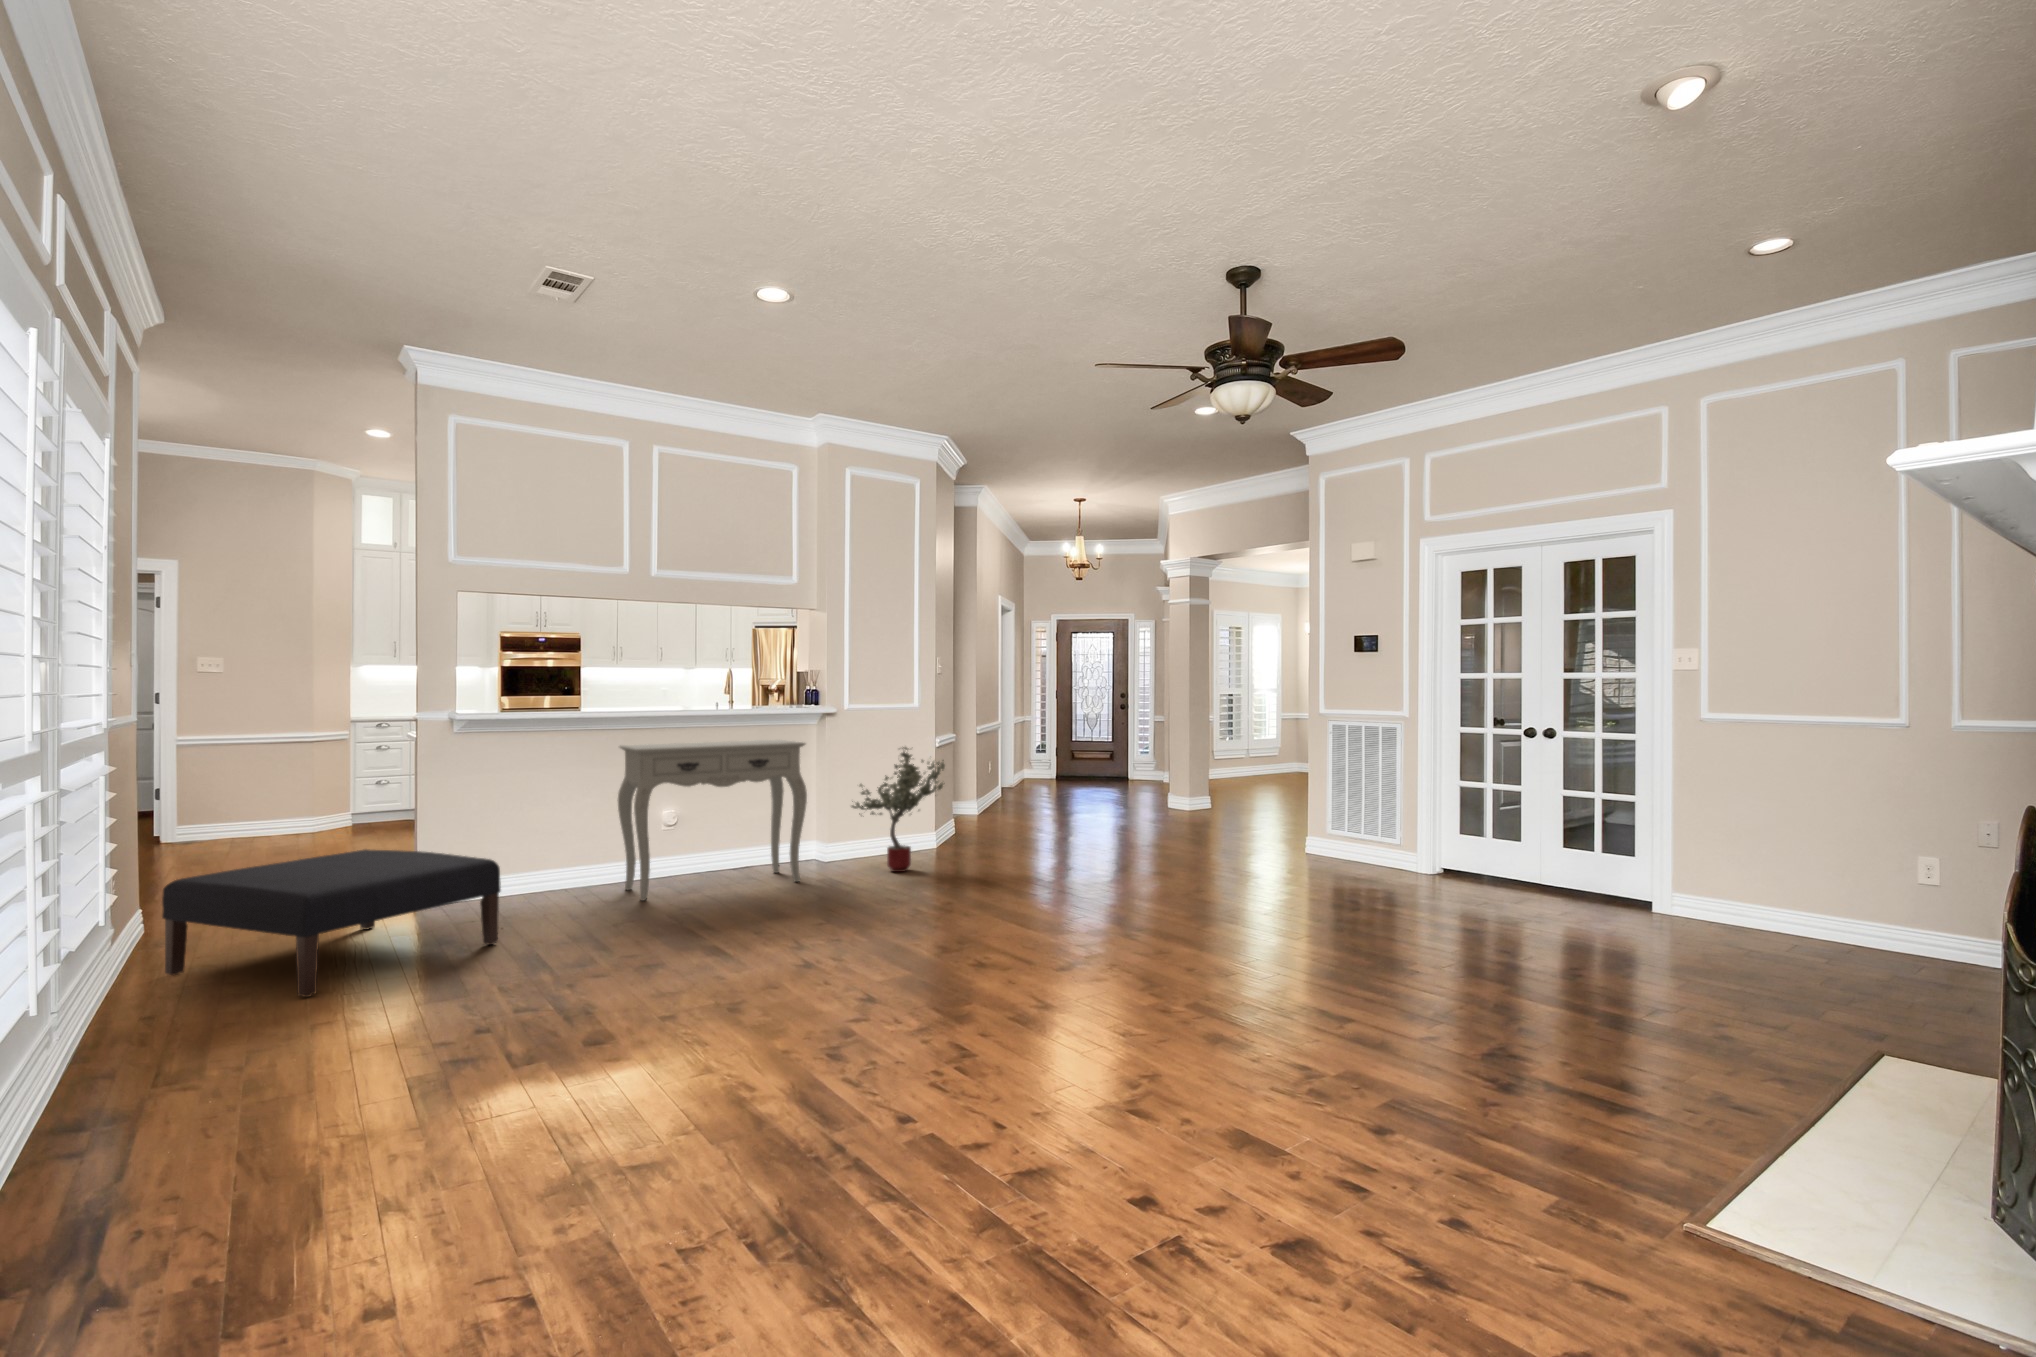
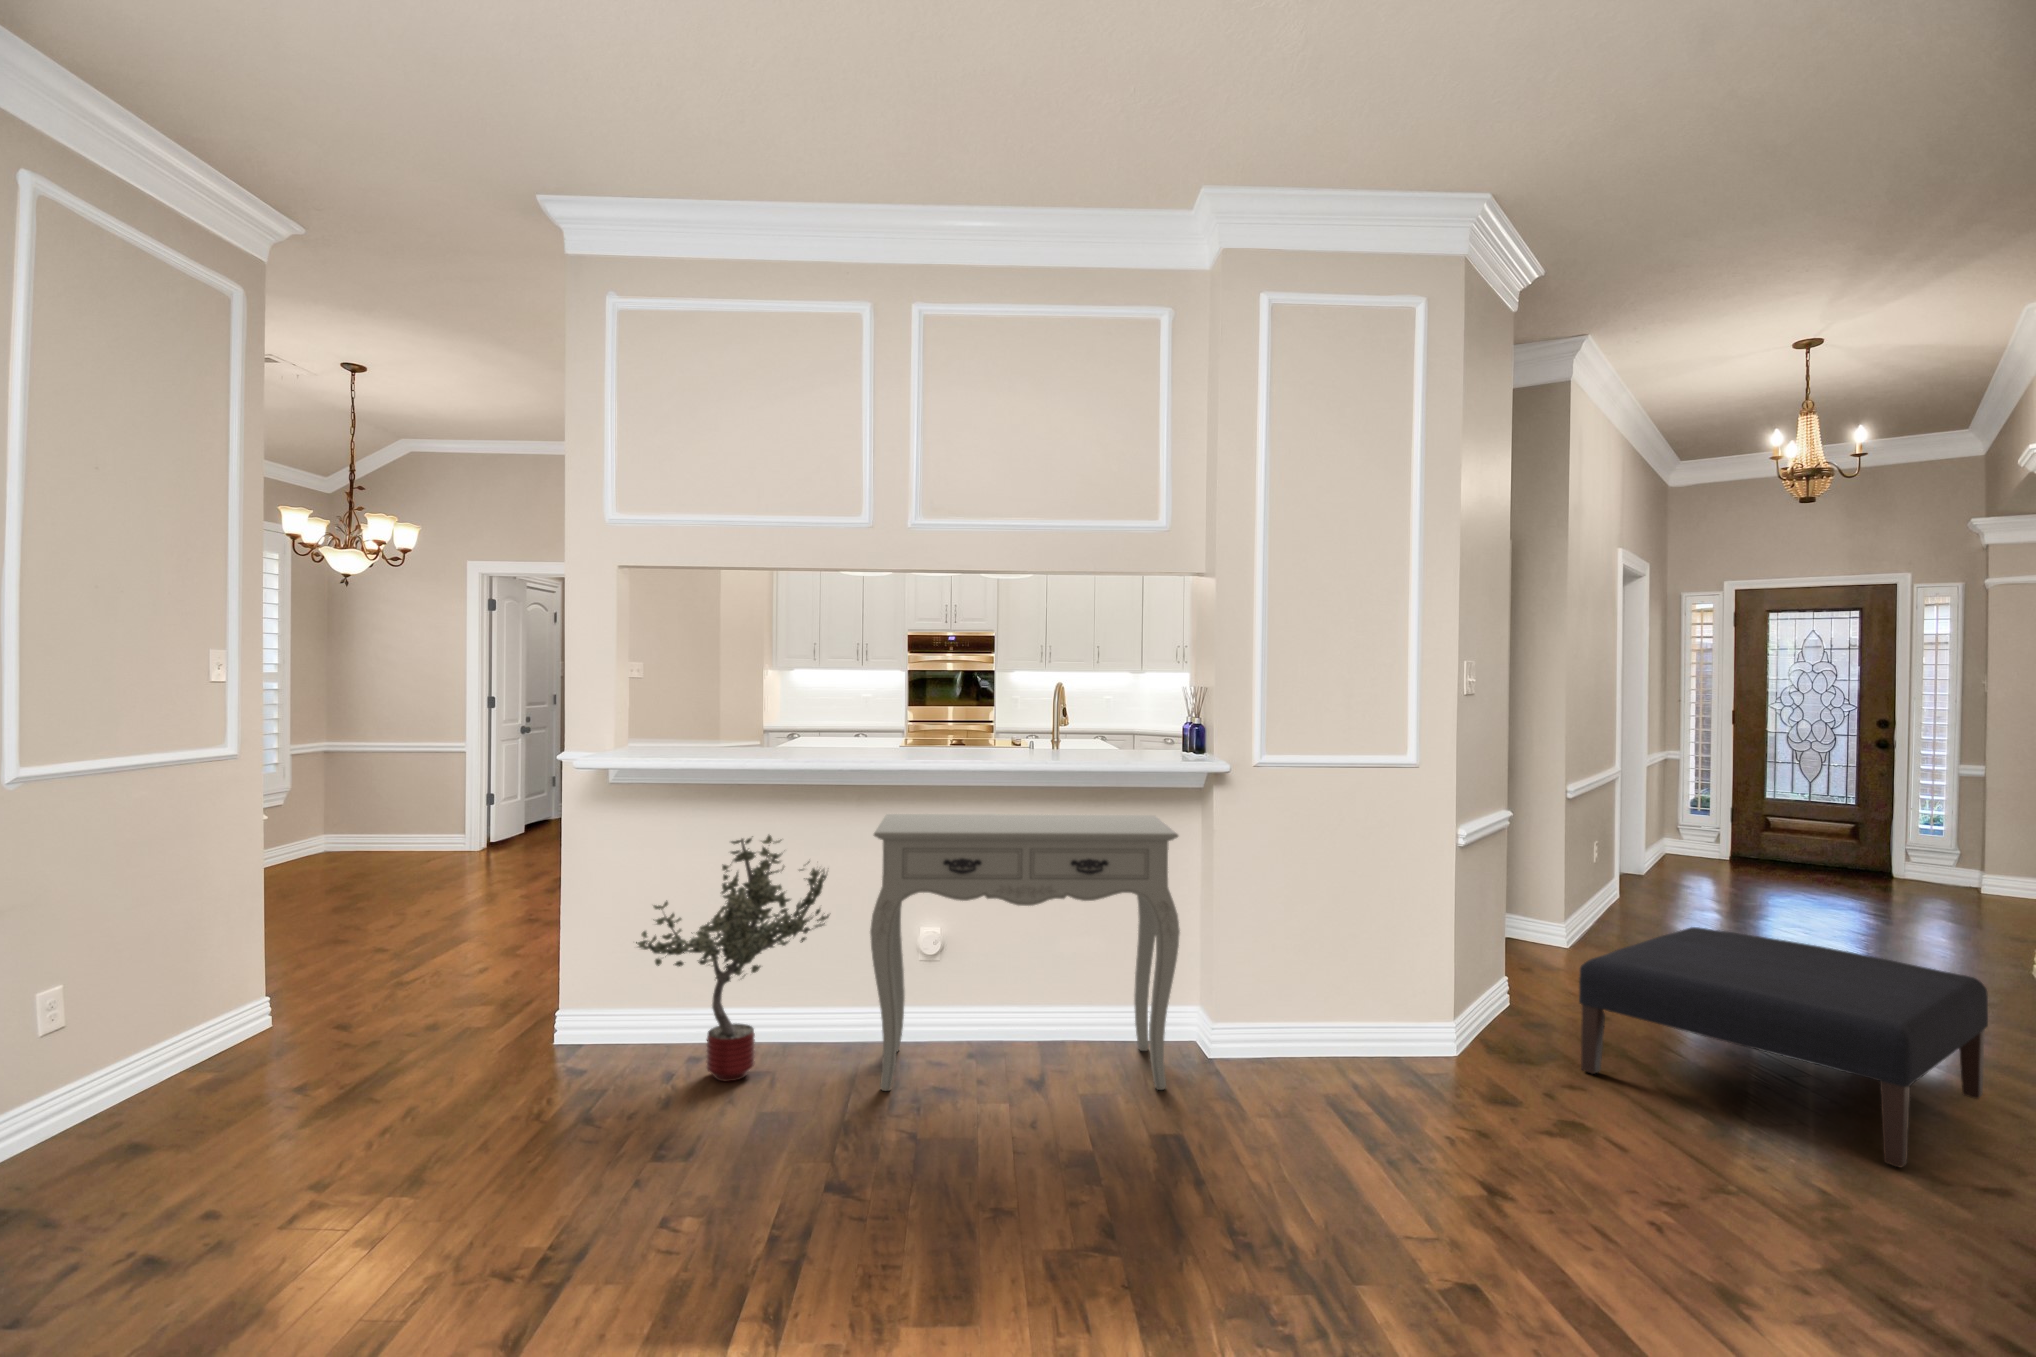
potted tree: present [852,747,945,872] -> present [636,835,829,1081]
ottoman: present [162,849,501,997] -> present [1579,927,1988,1167]

